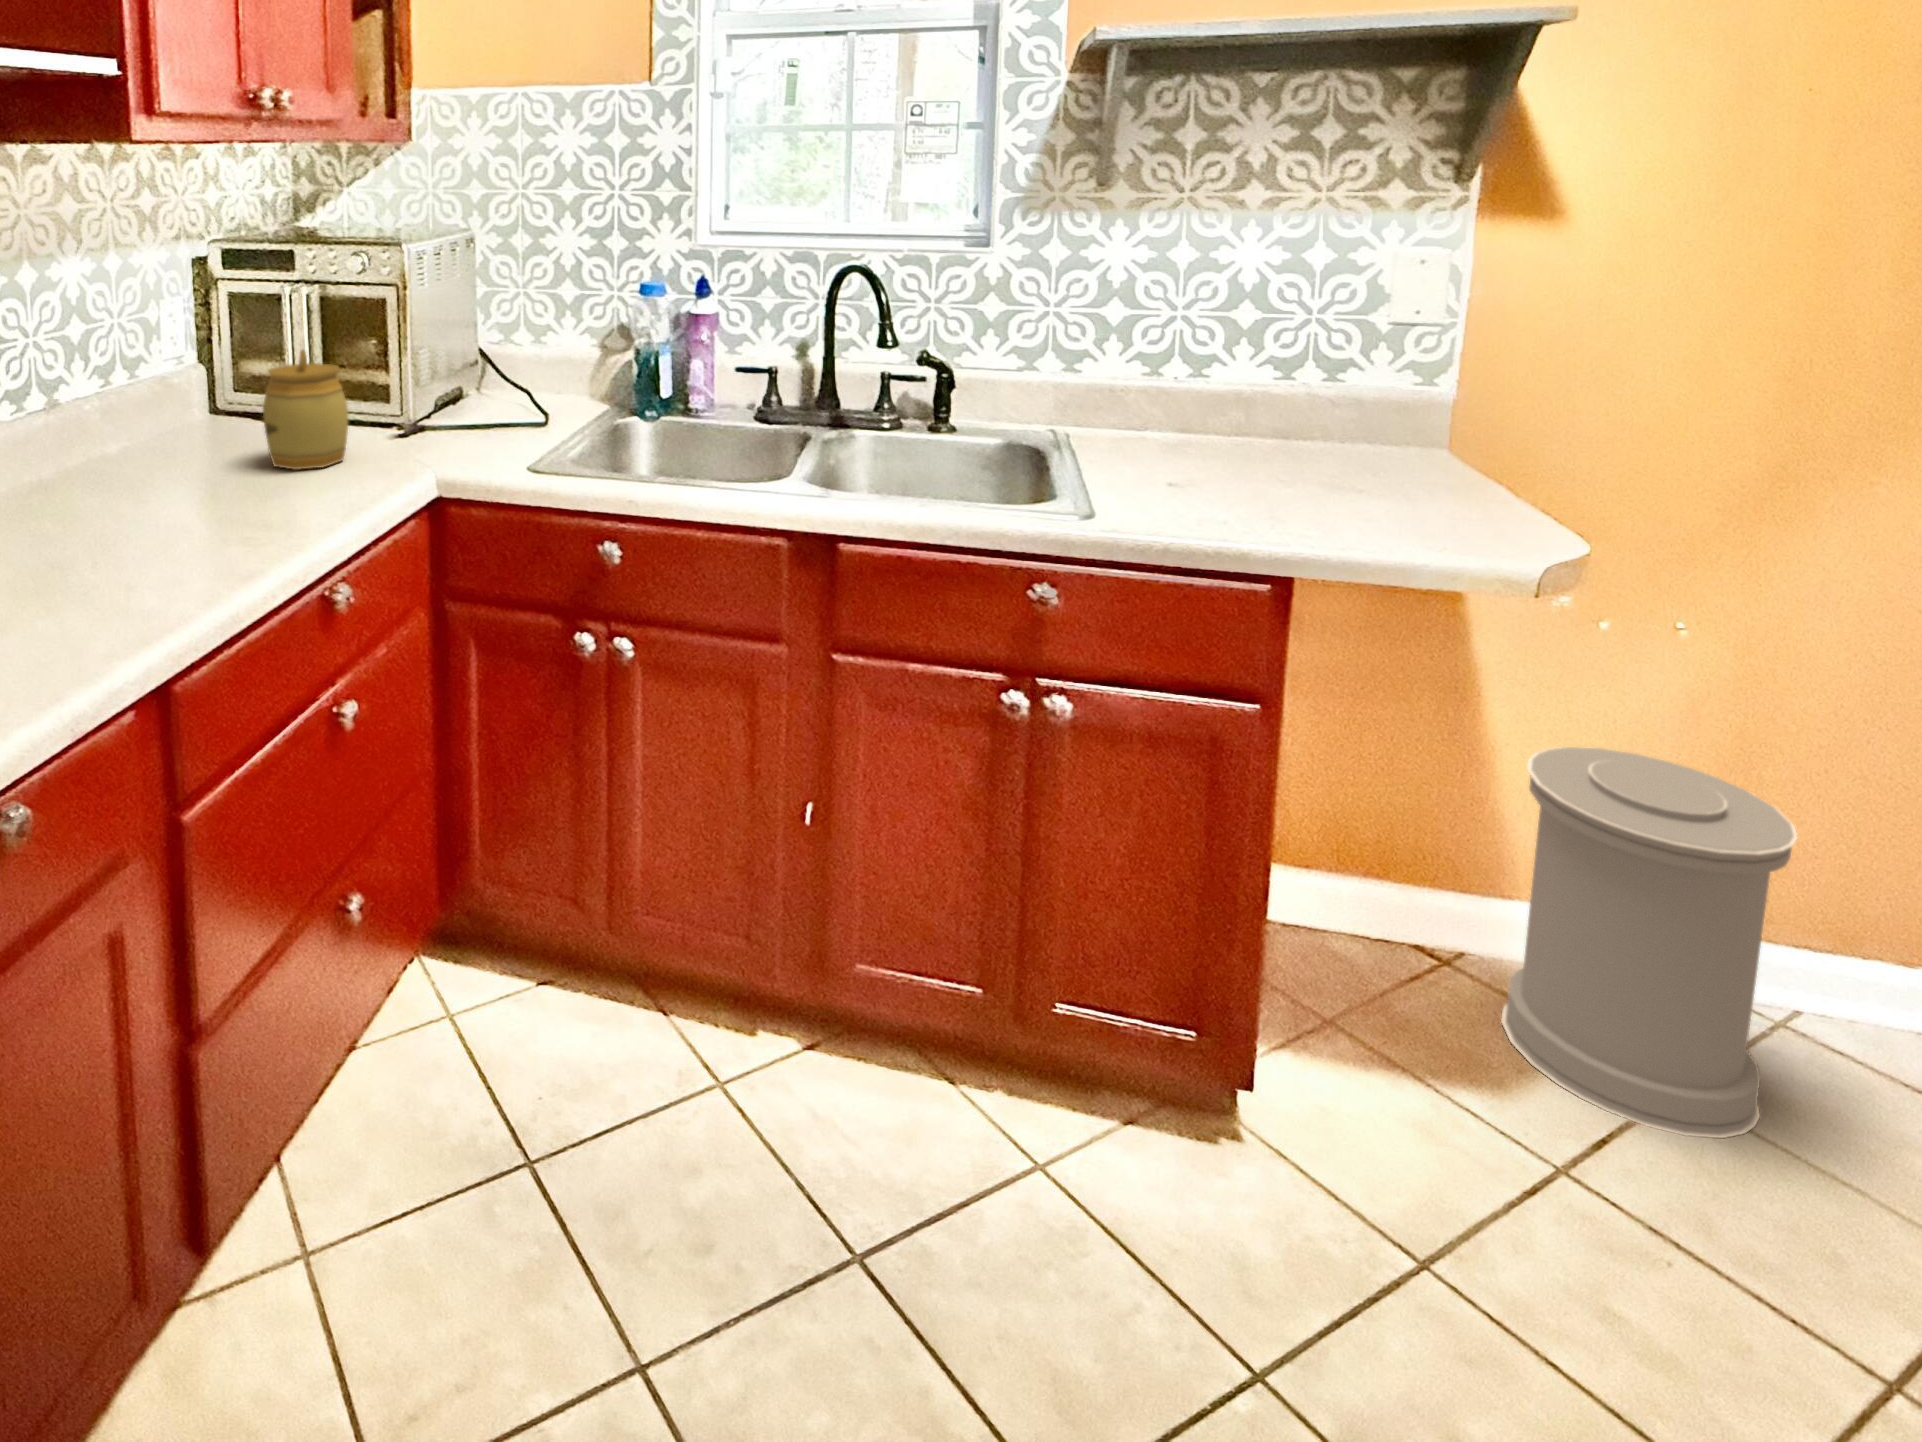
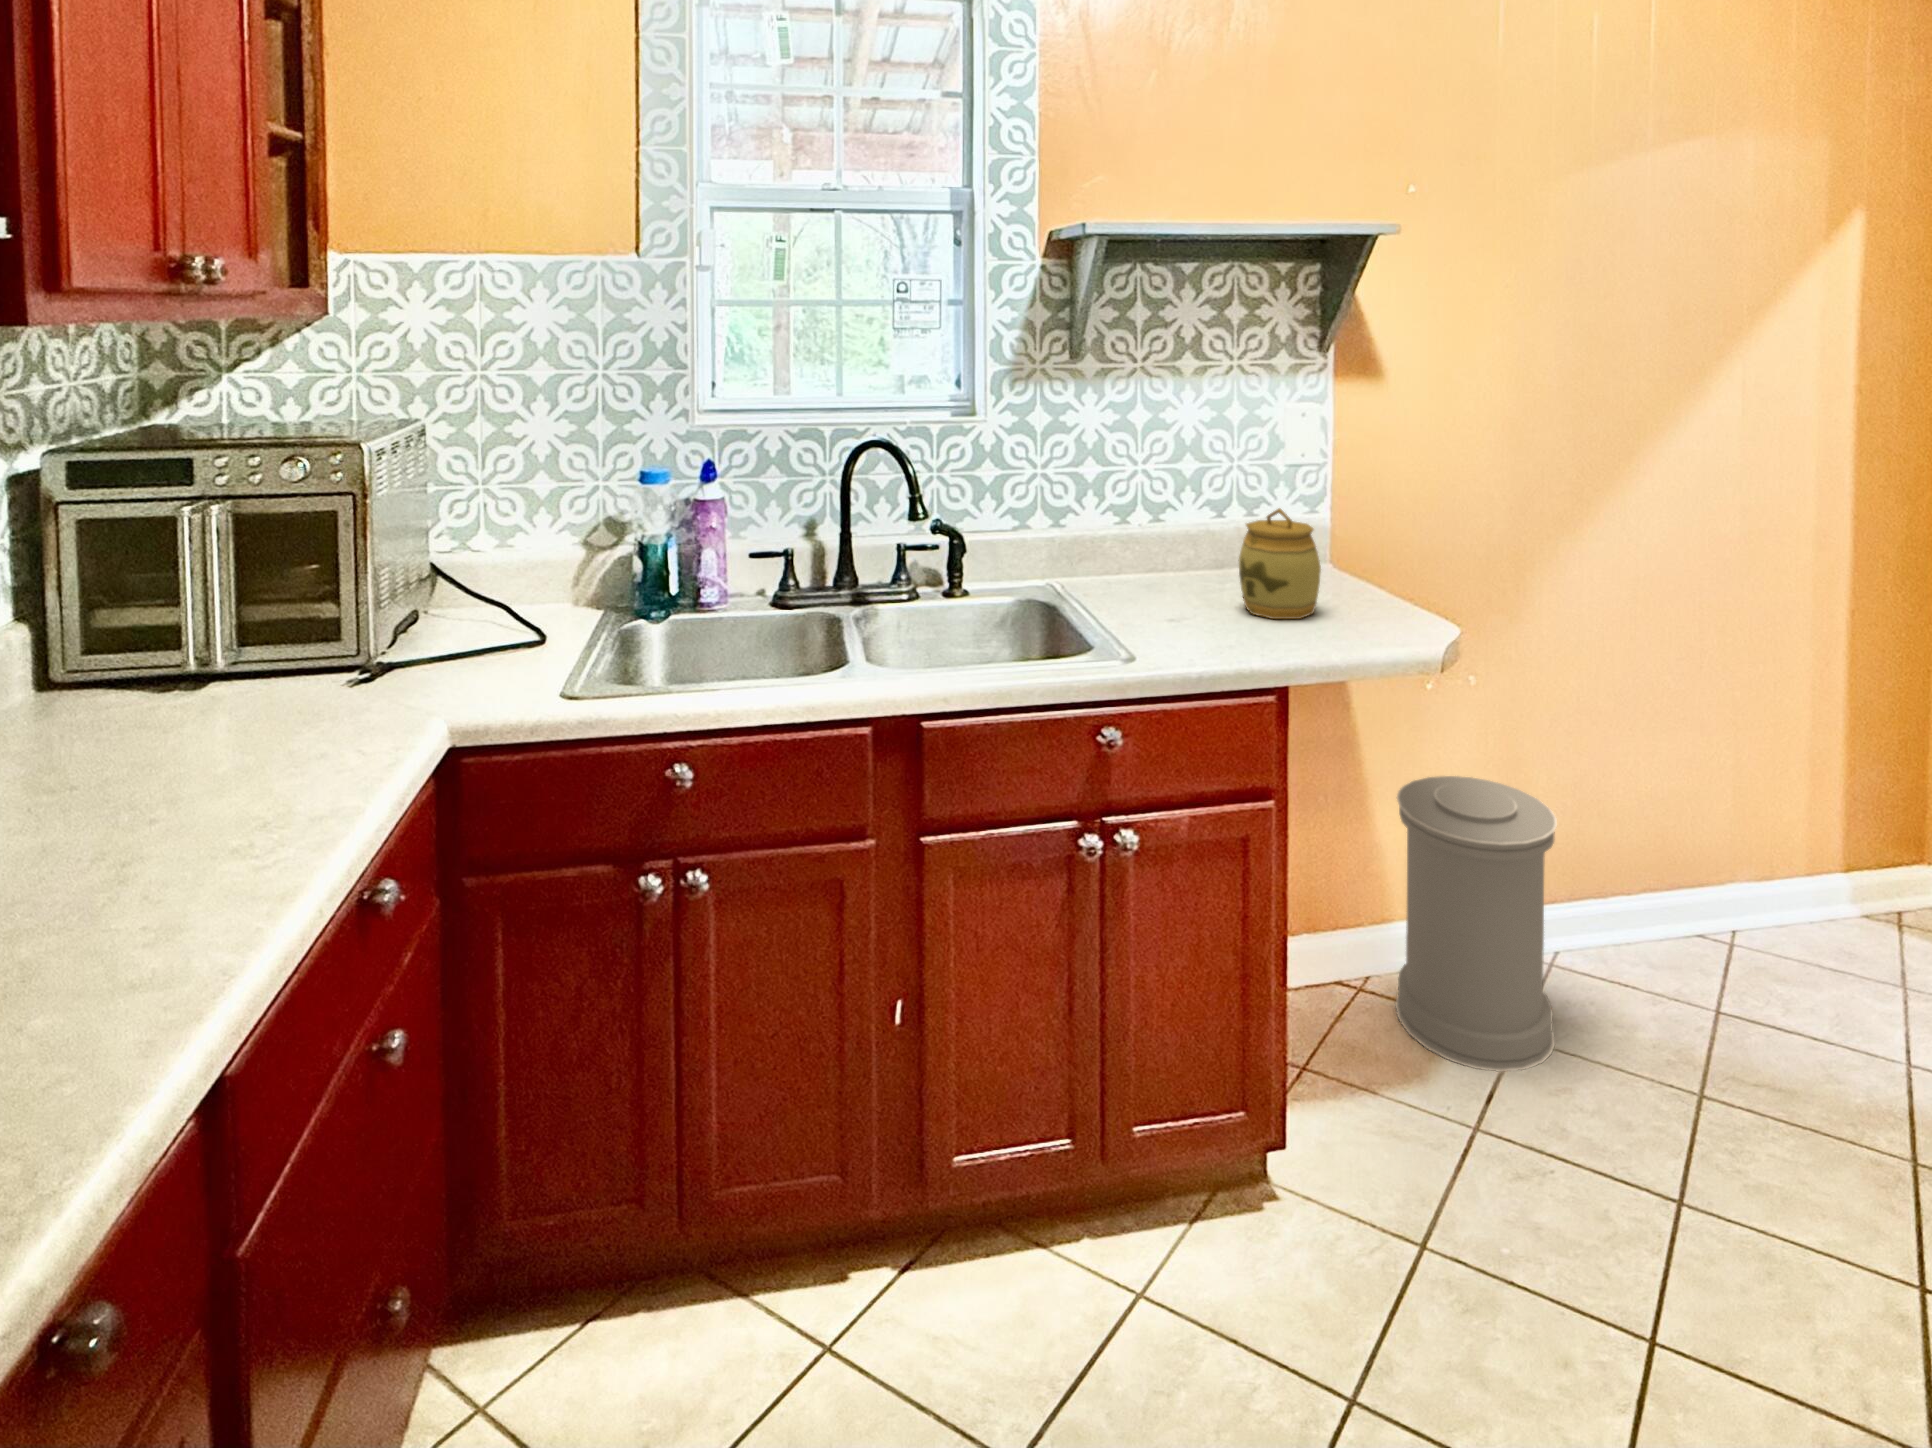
jar: present [263,350,348,469] -> present [1239,508,1321,619]

